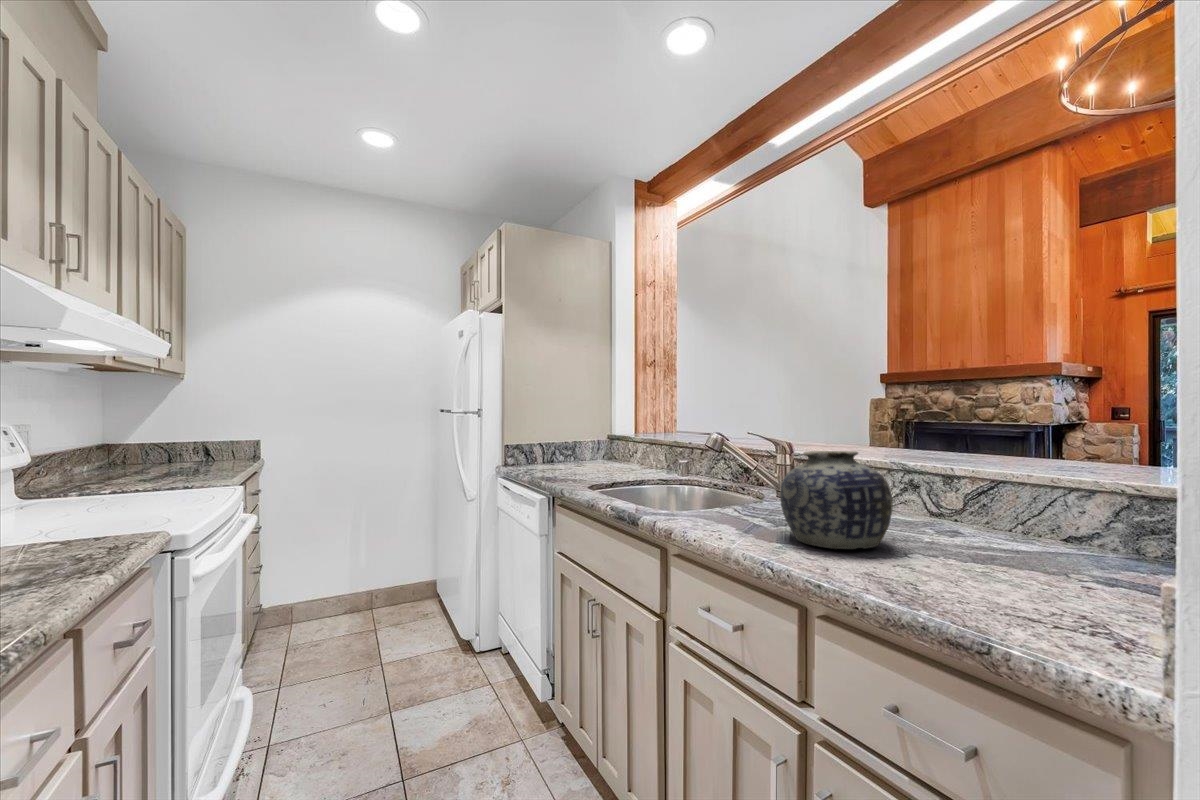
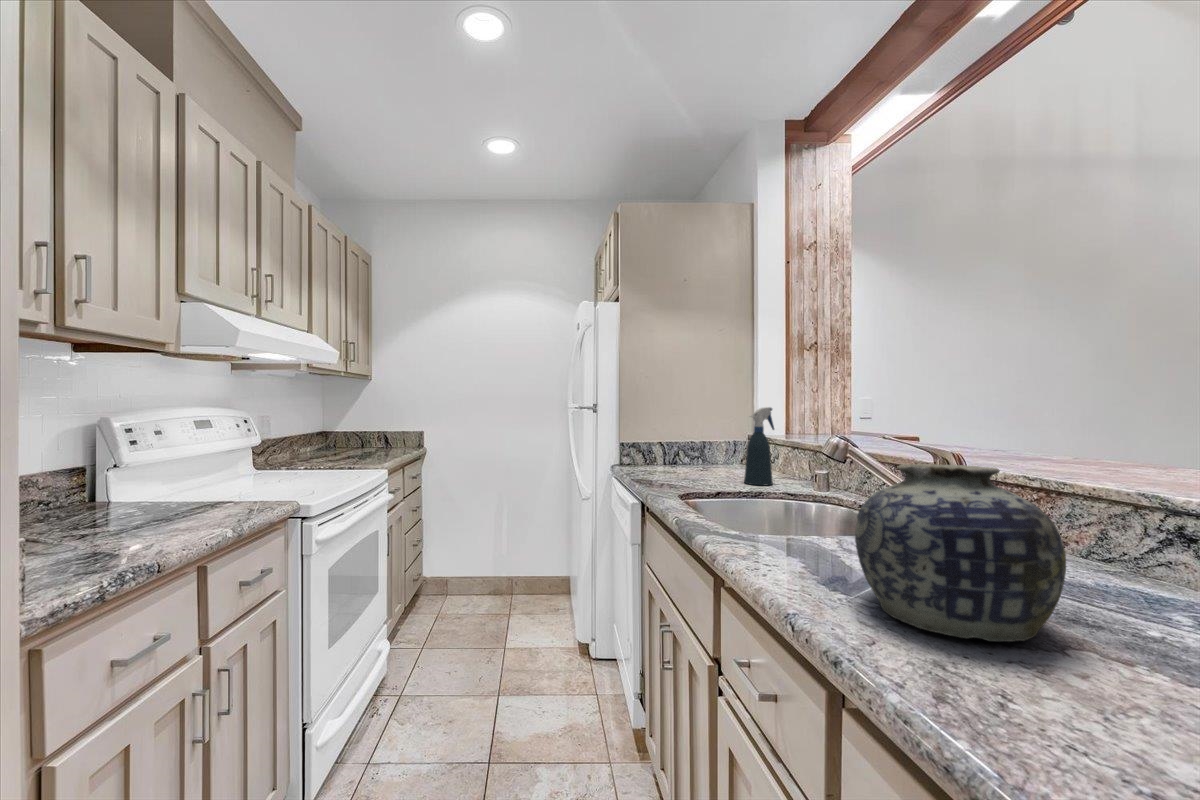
spray bottle: none [620,413,642,476] -> present [744,407,774,485]

